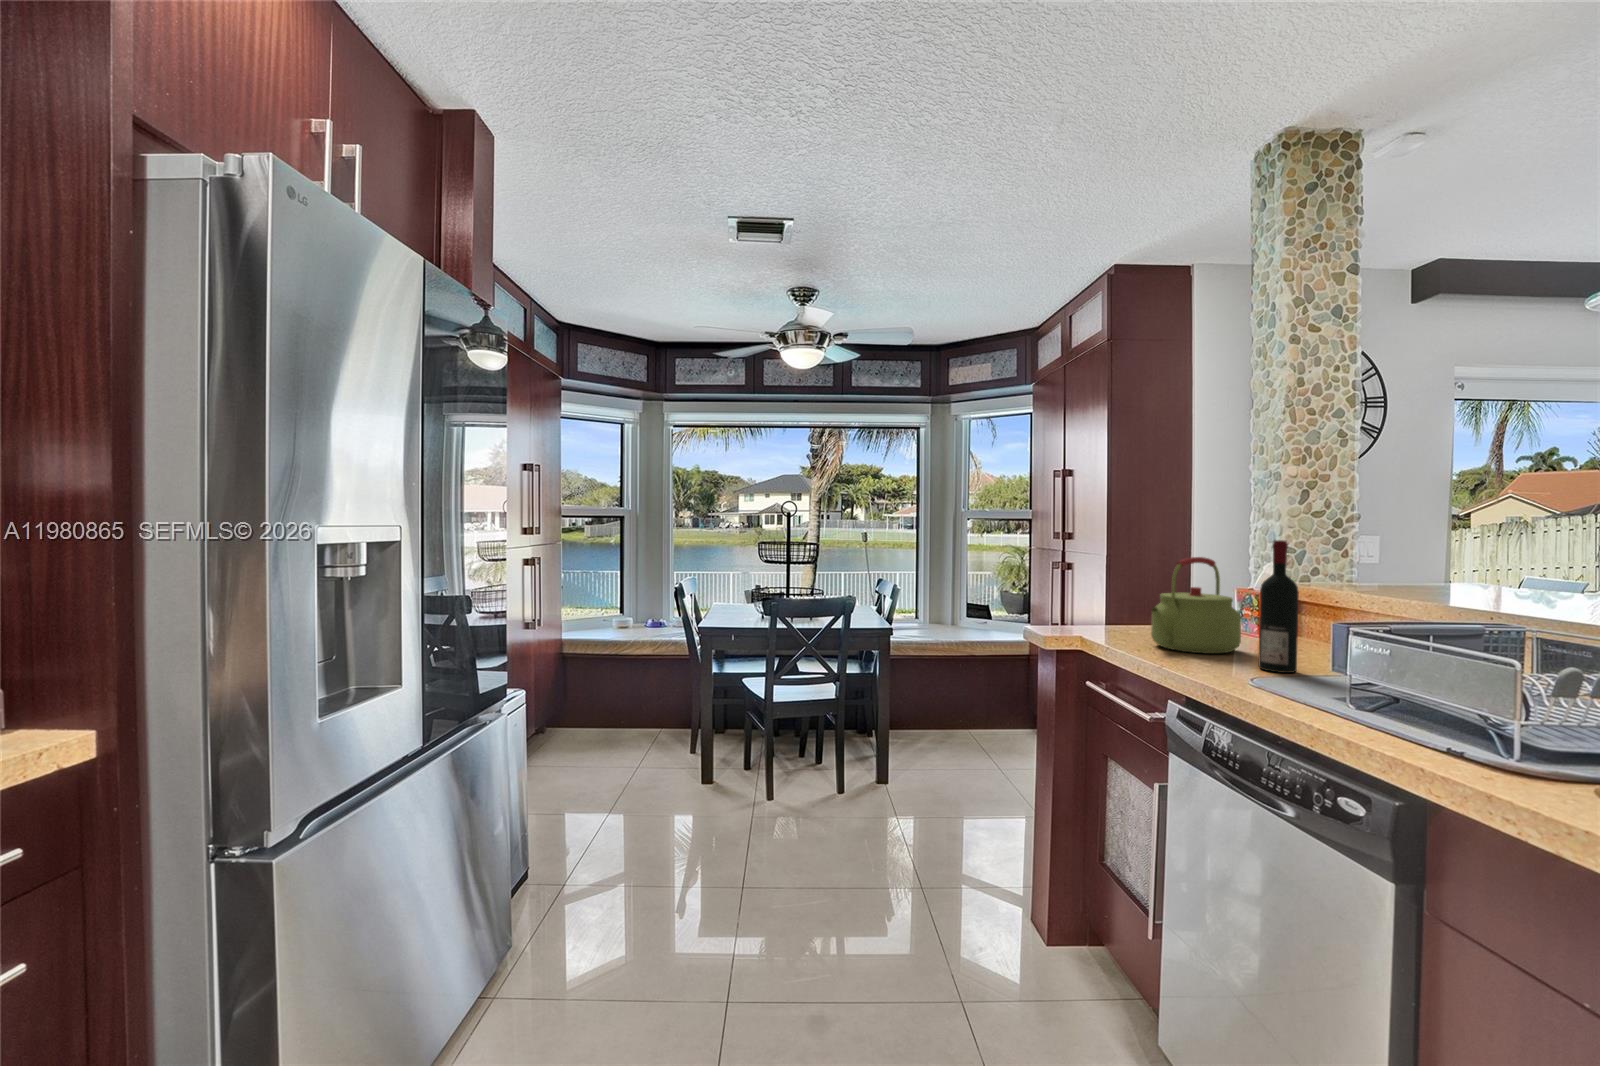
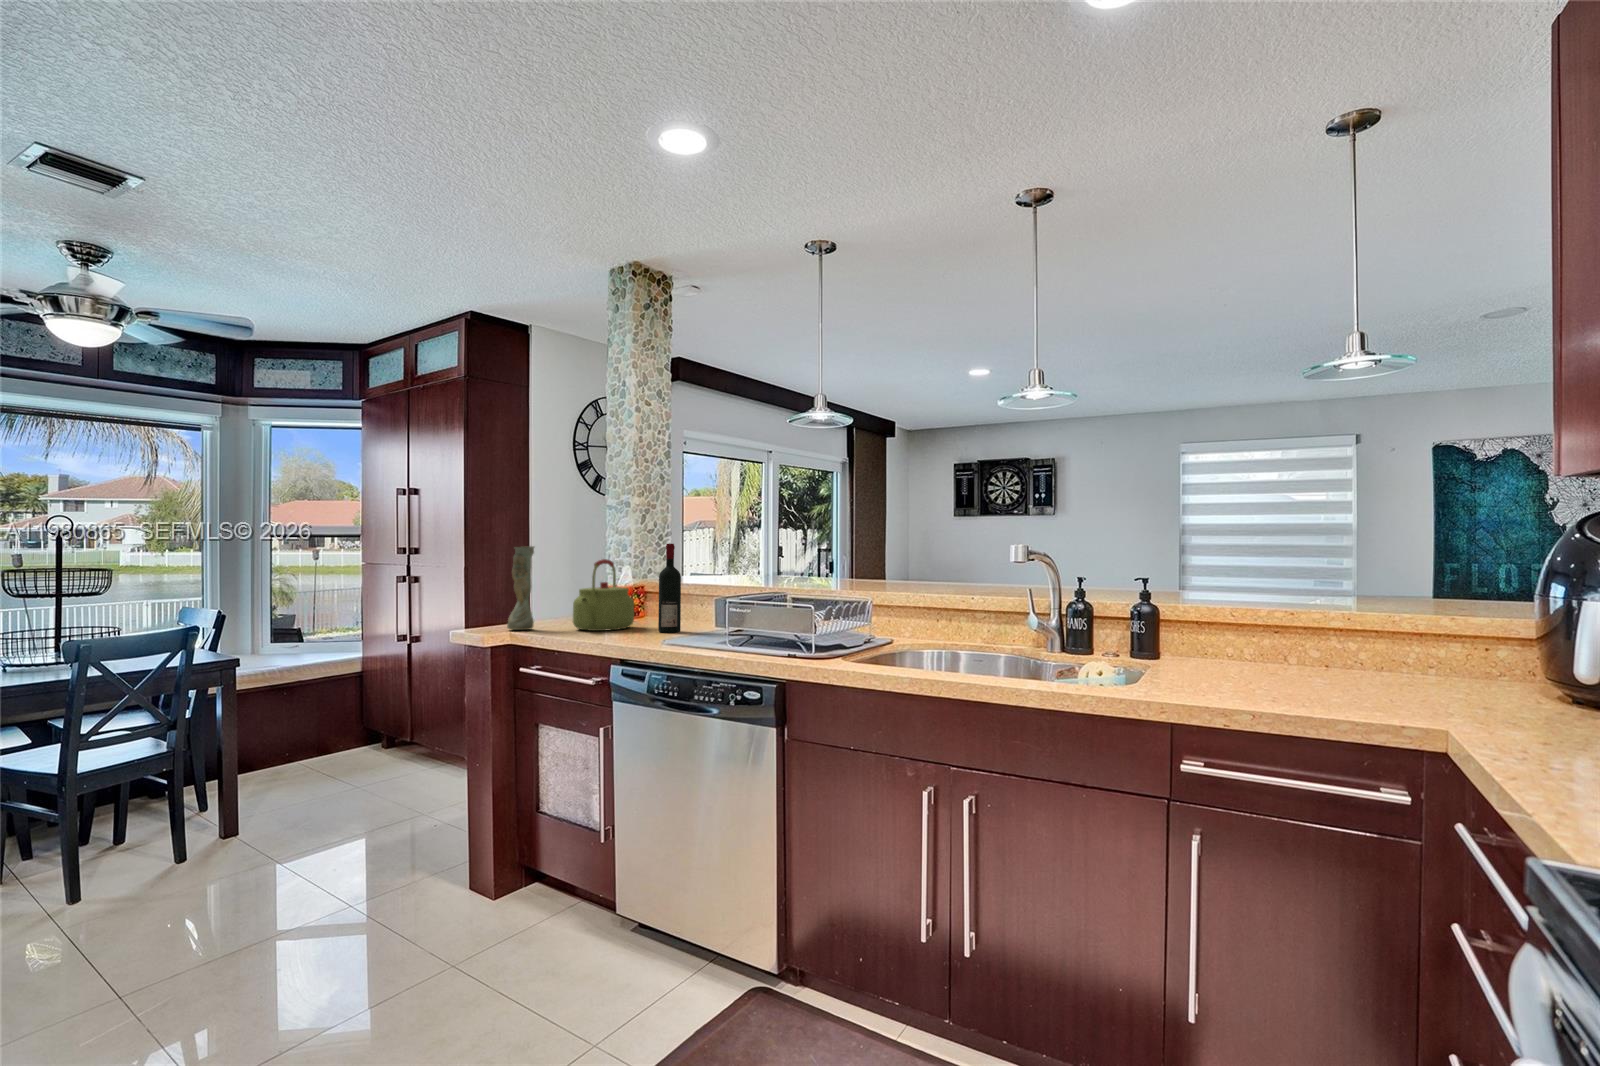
vase: none [1080,537,1114,636] -> present [507,546,534,630]

